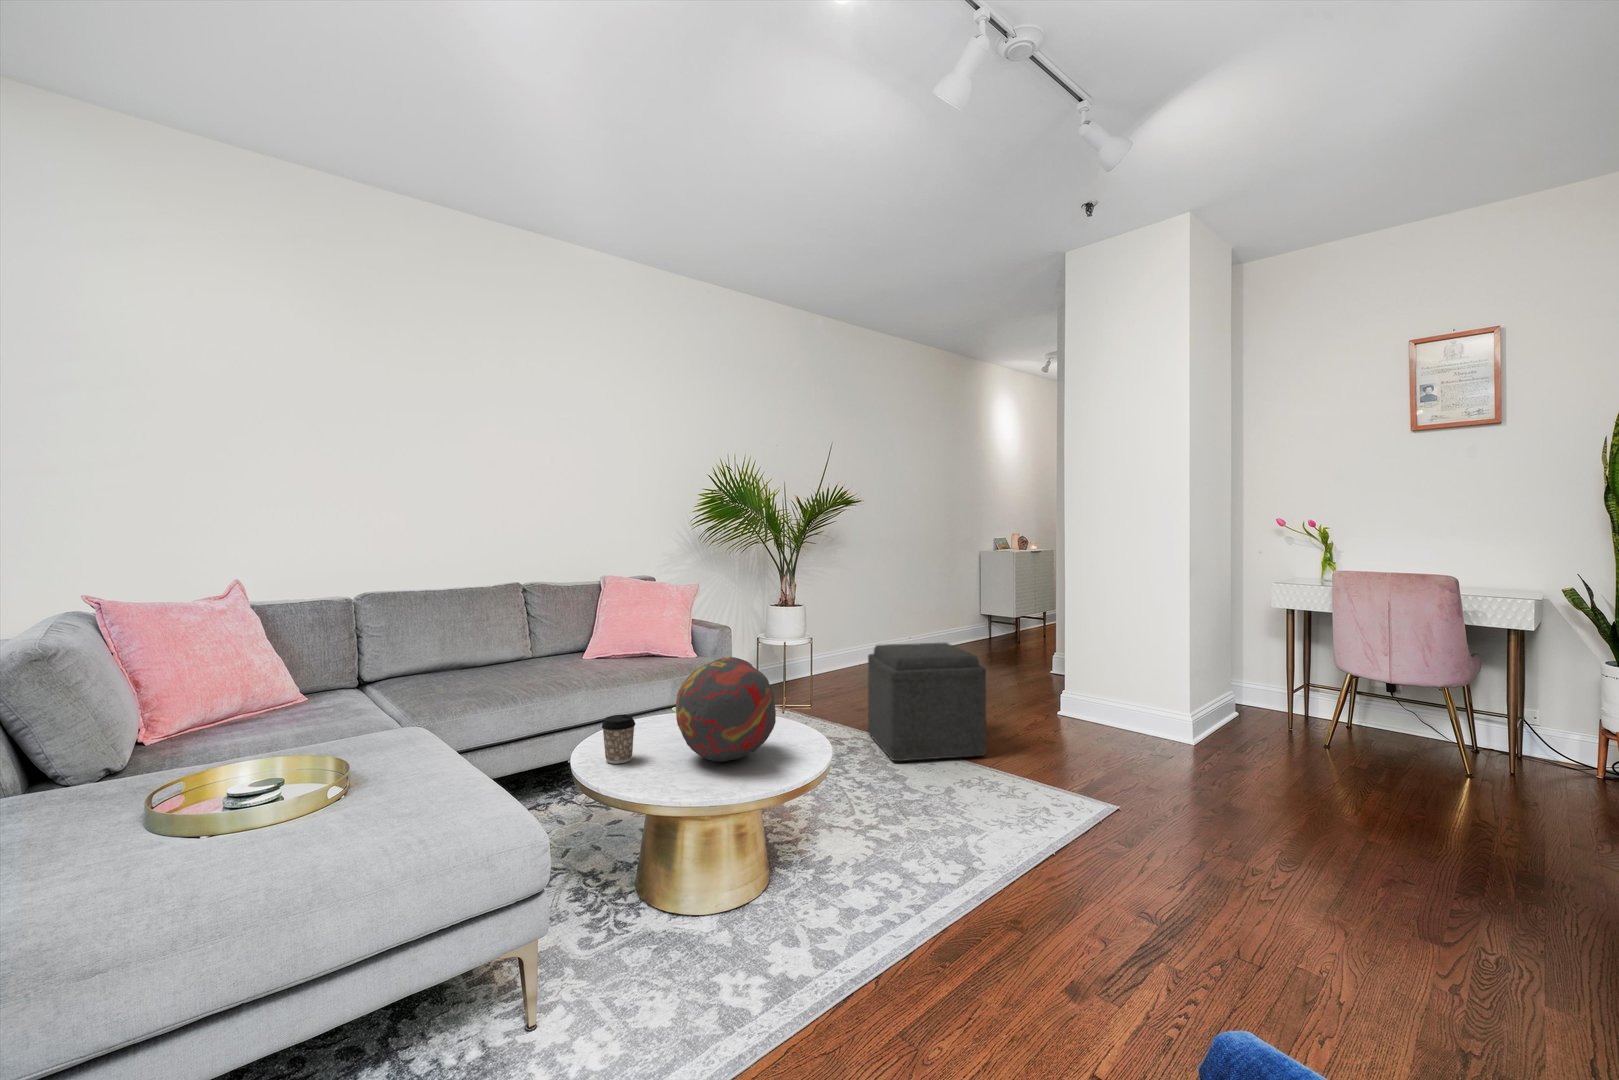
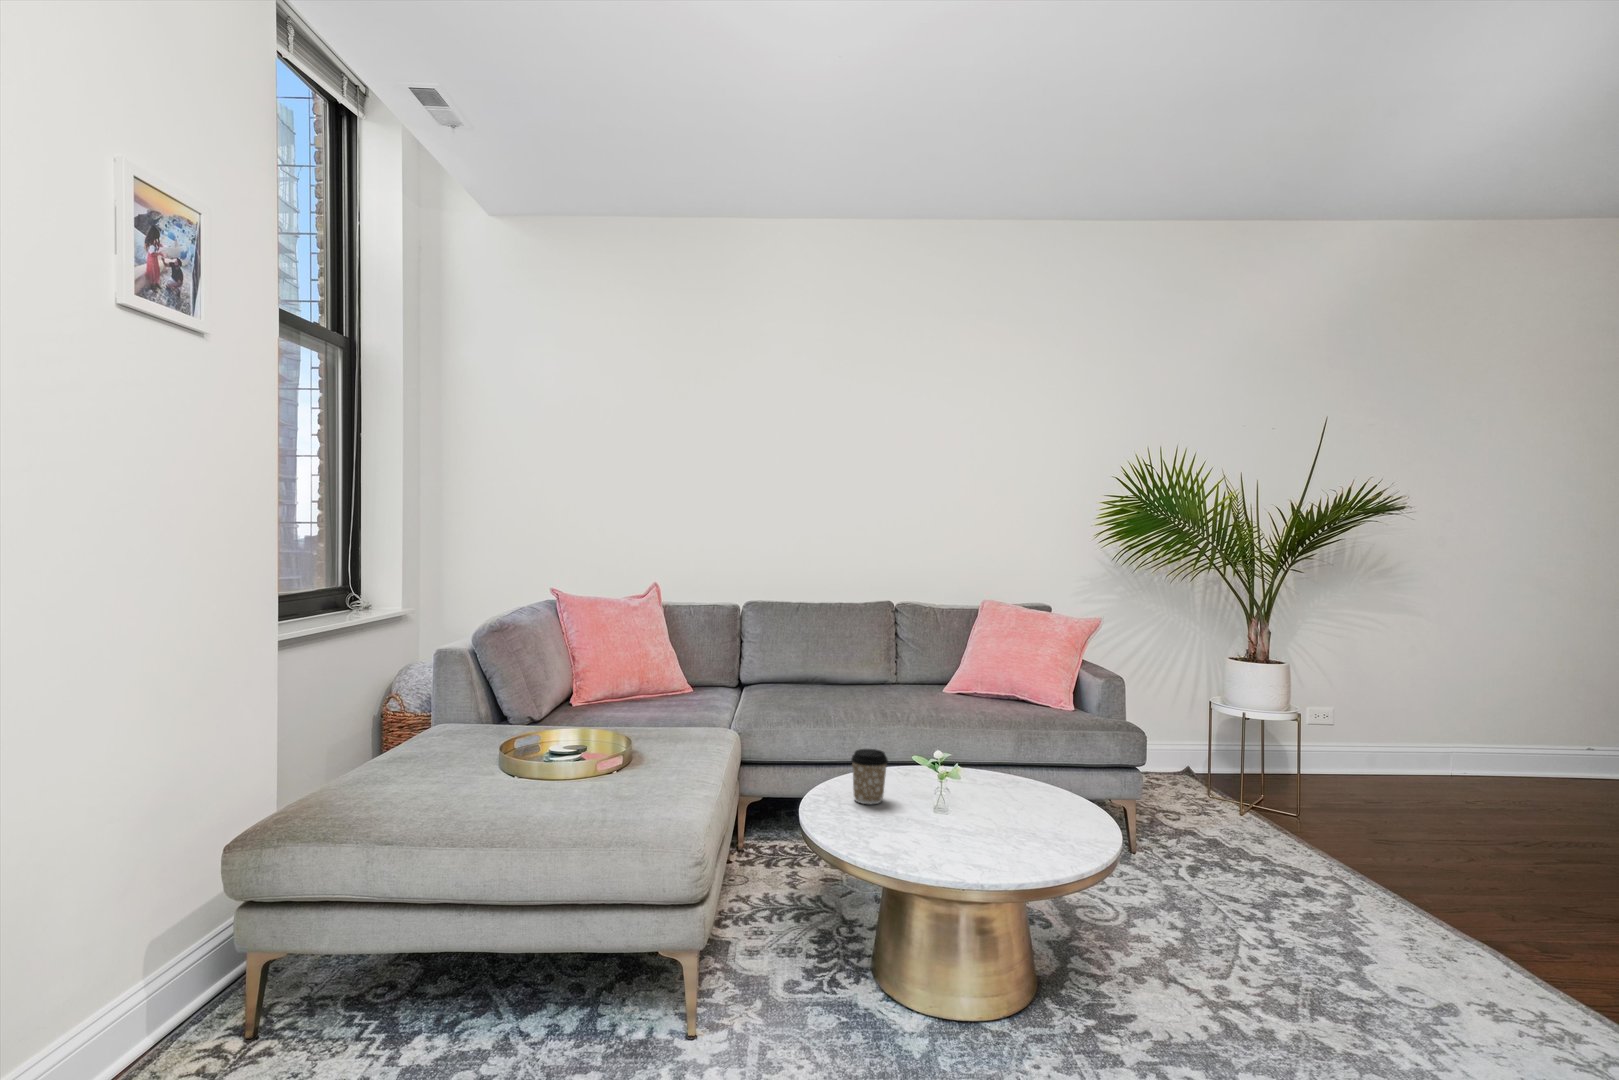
ottoman: present [868,643,986,761] -> none [1361,741,1586,978]
decorative orb: present [676,657,776,762] -> none [919,704,1046,835]

